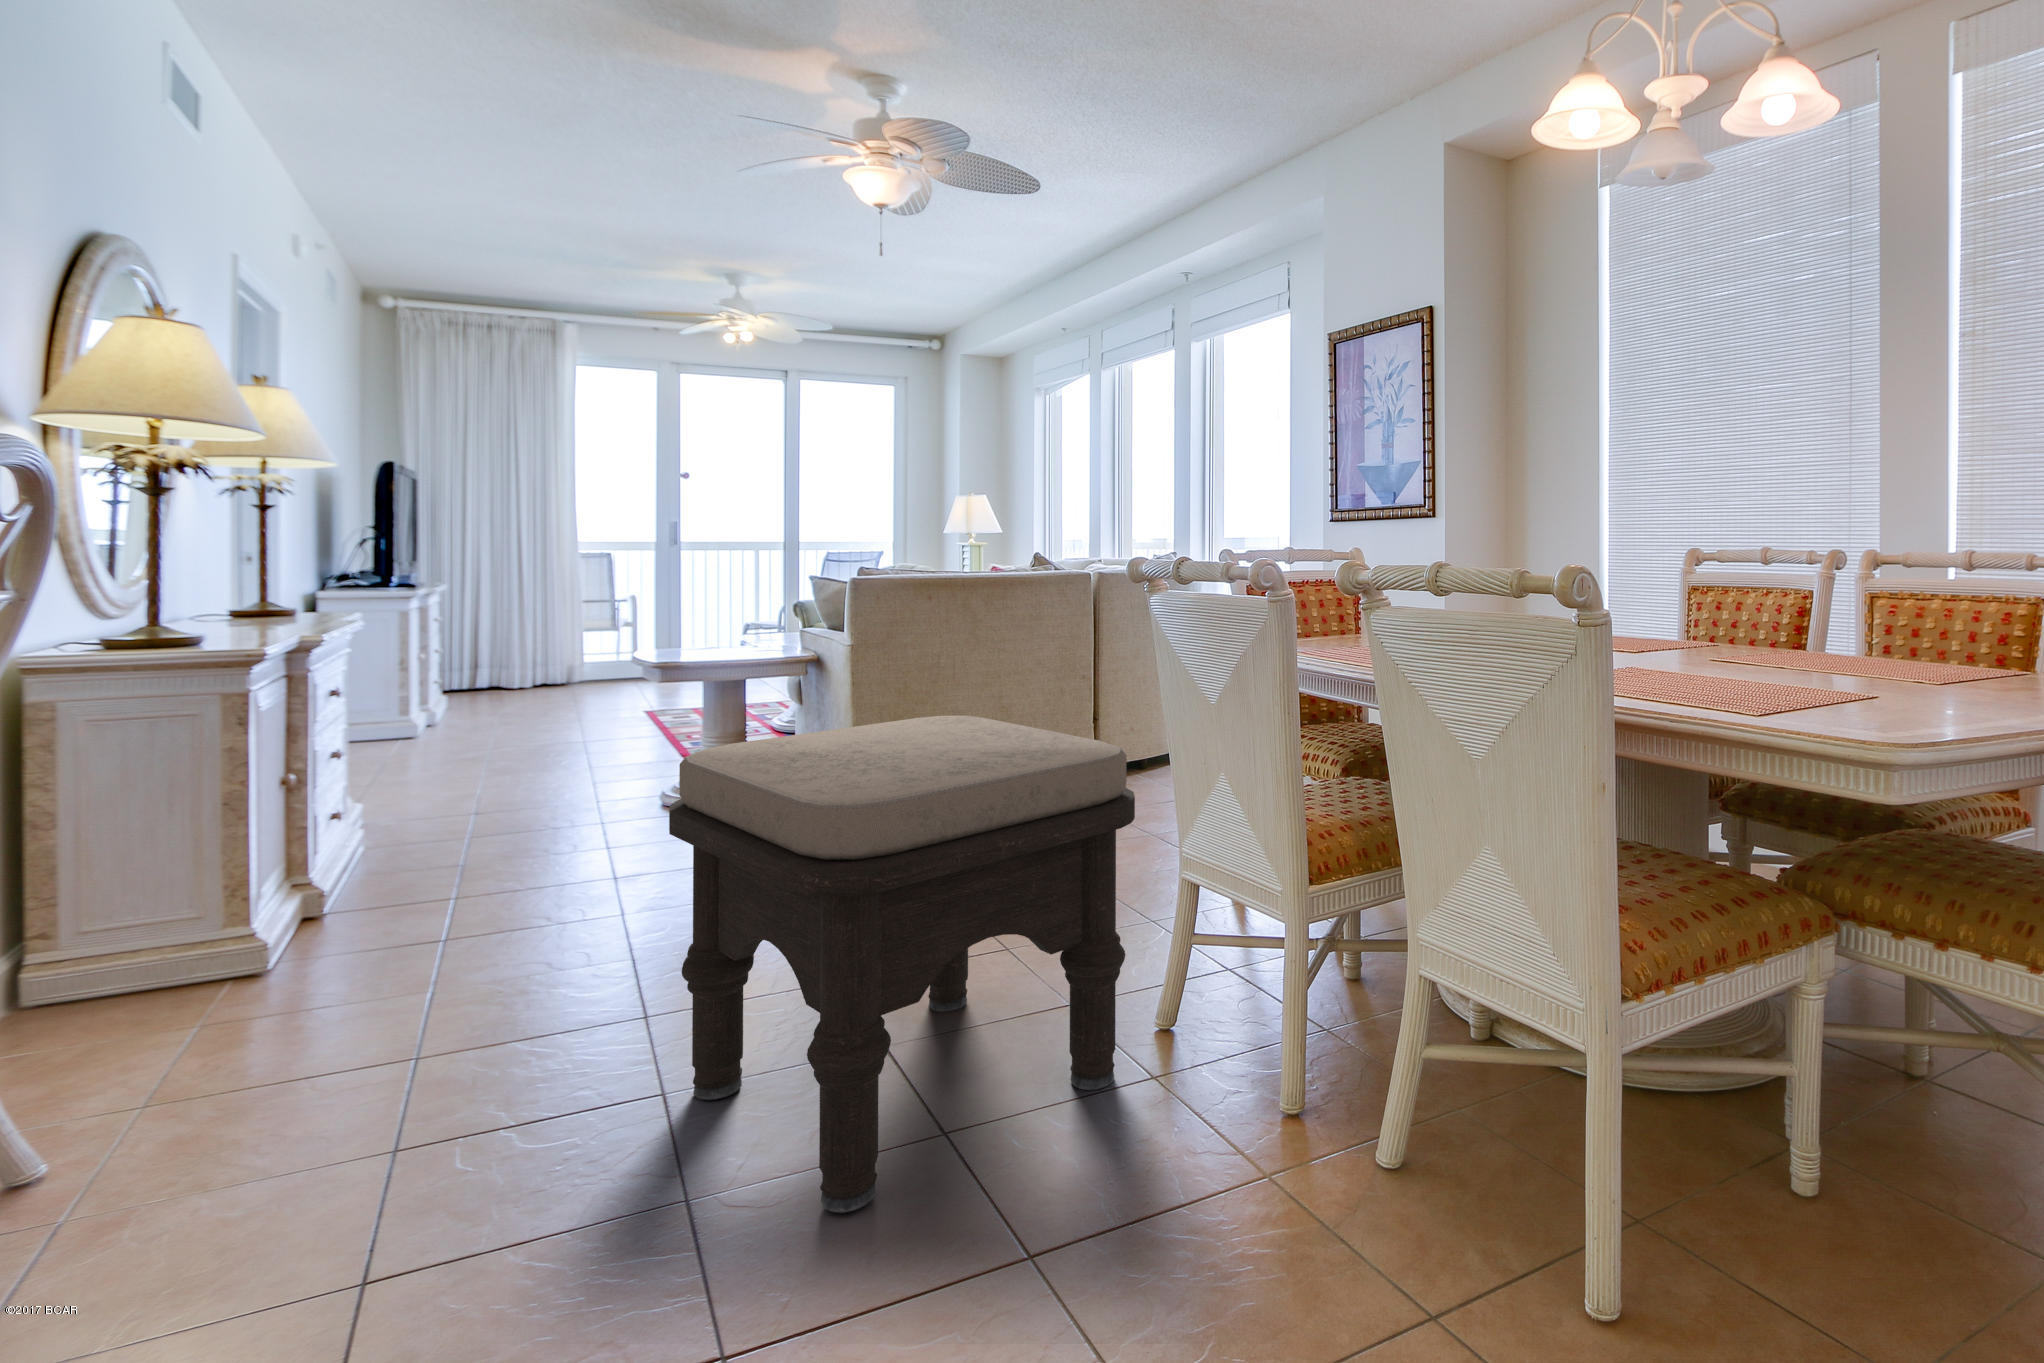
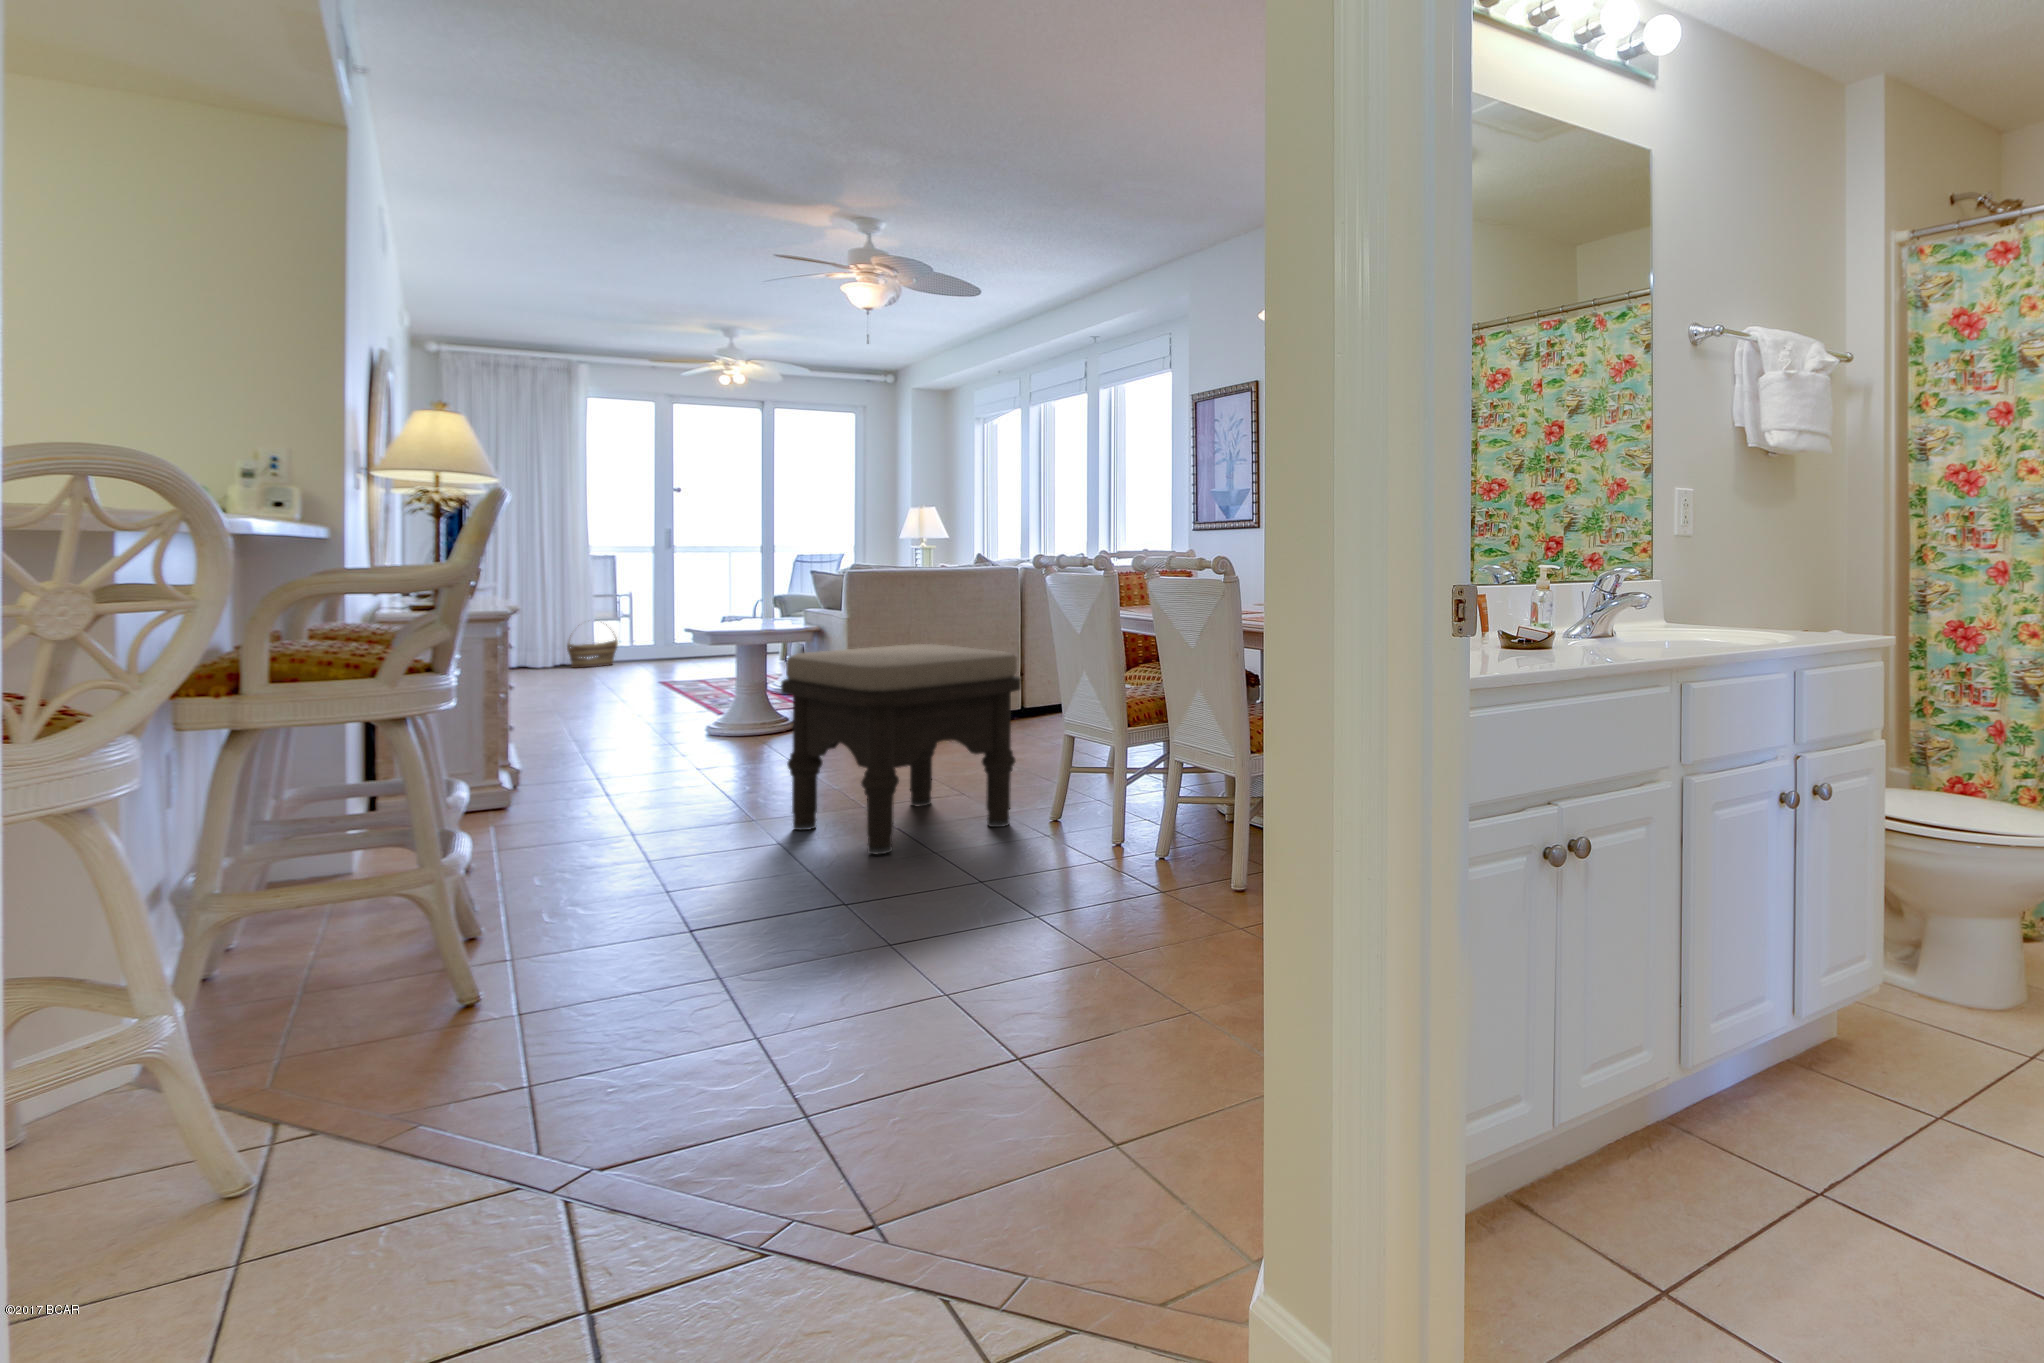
basket: none [549,629,612,686] -> present [567,635,618,668]

